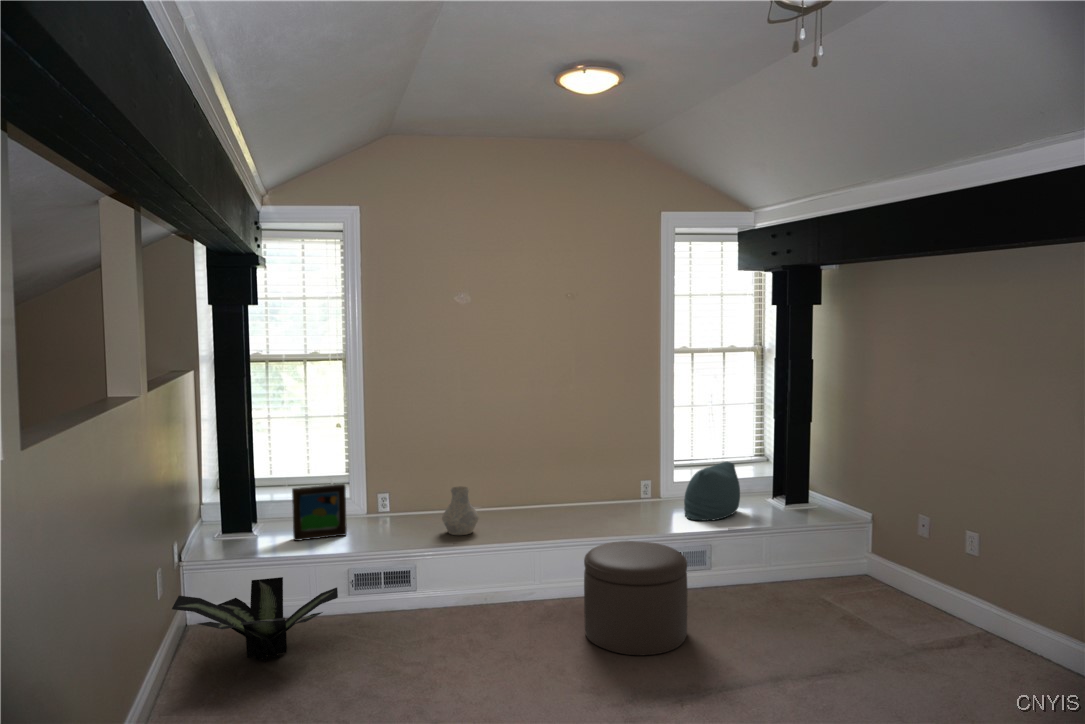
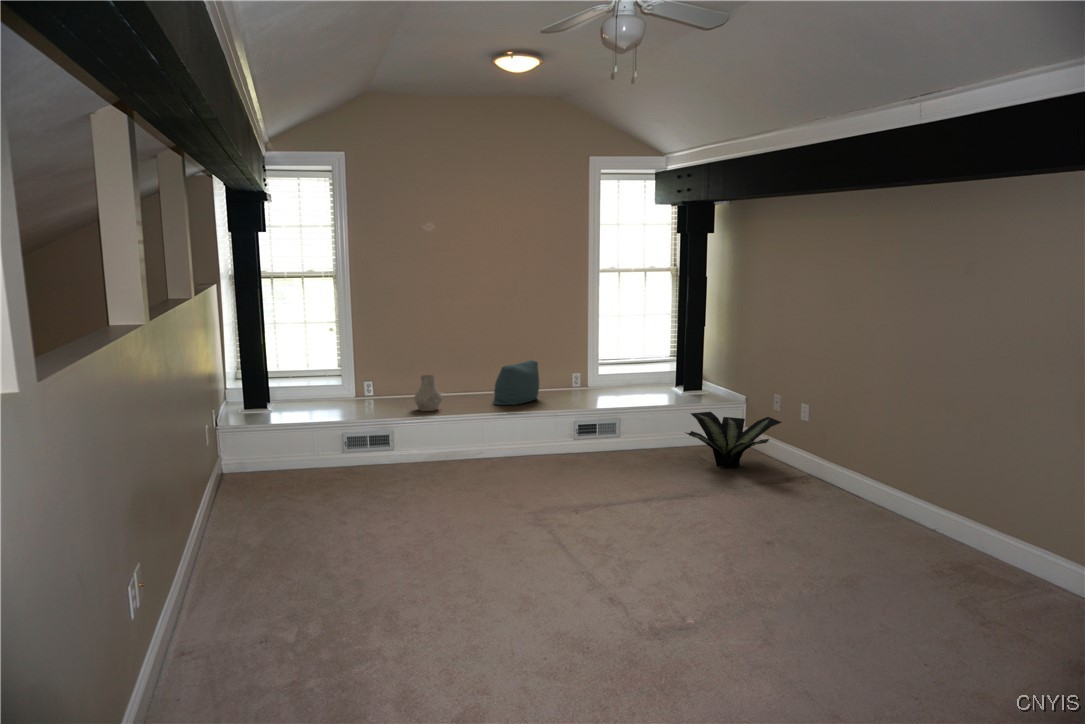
cushion: present [684,462,740,521] -> present [493,360,539,405]
picture frame: present [292,484,347,541] -> none [298,372,341,415]
ottoman: present [584,541,688,655] -> none [518,413,593,490]
potted plant: present [172,577,338,662] -> present [687,412,782,469]

